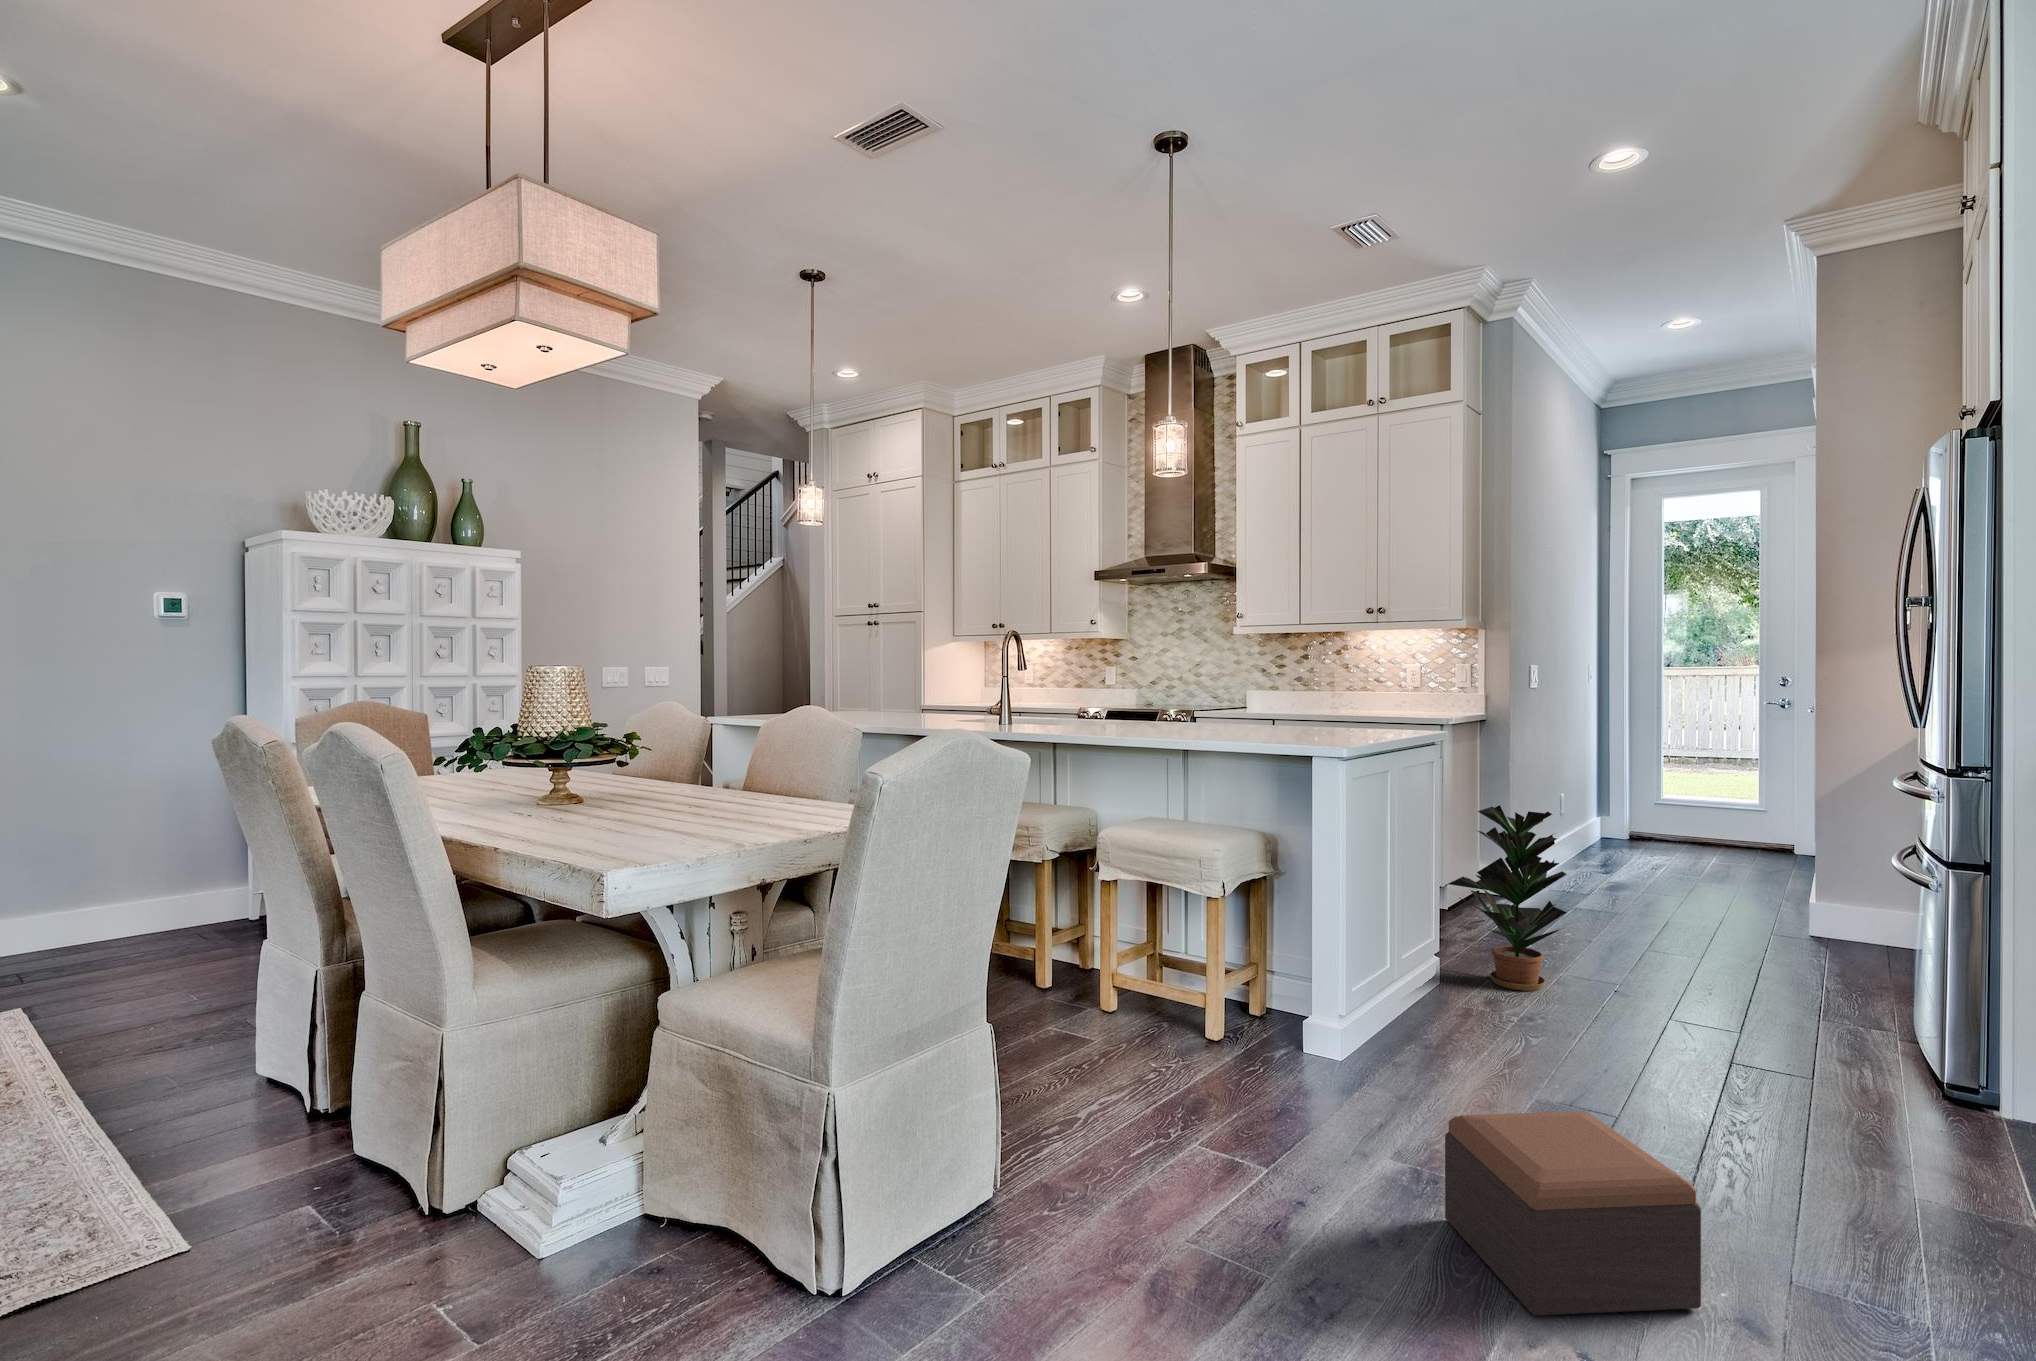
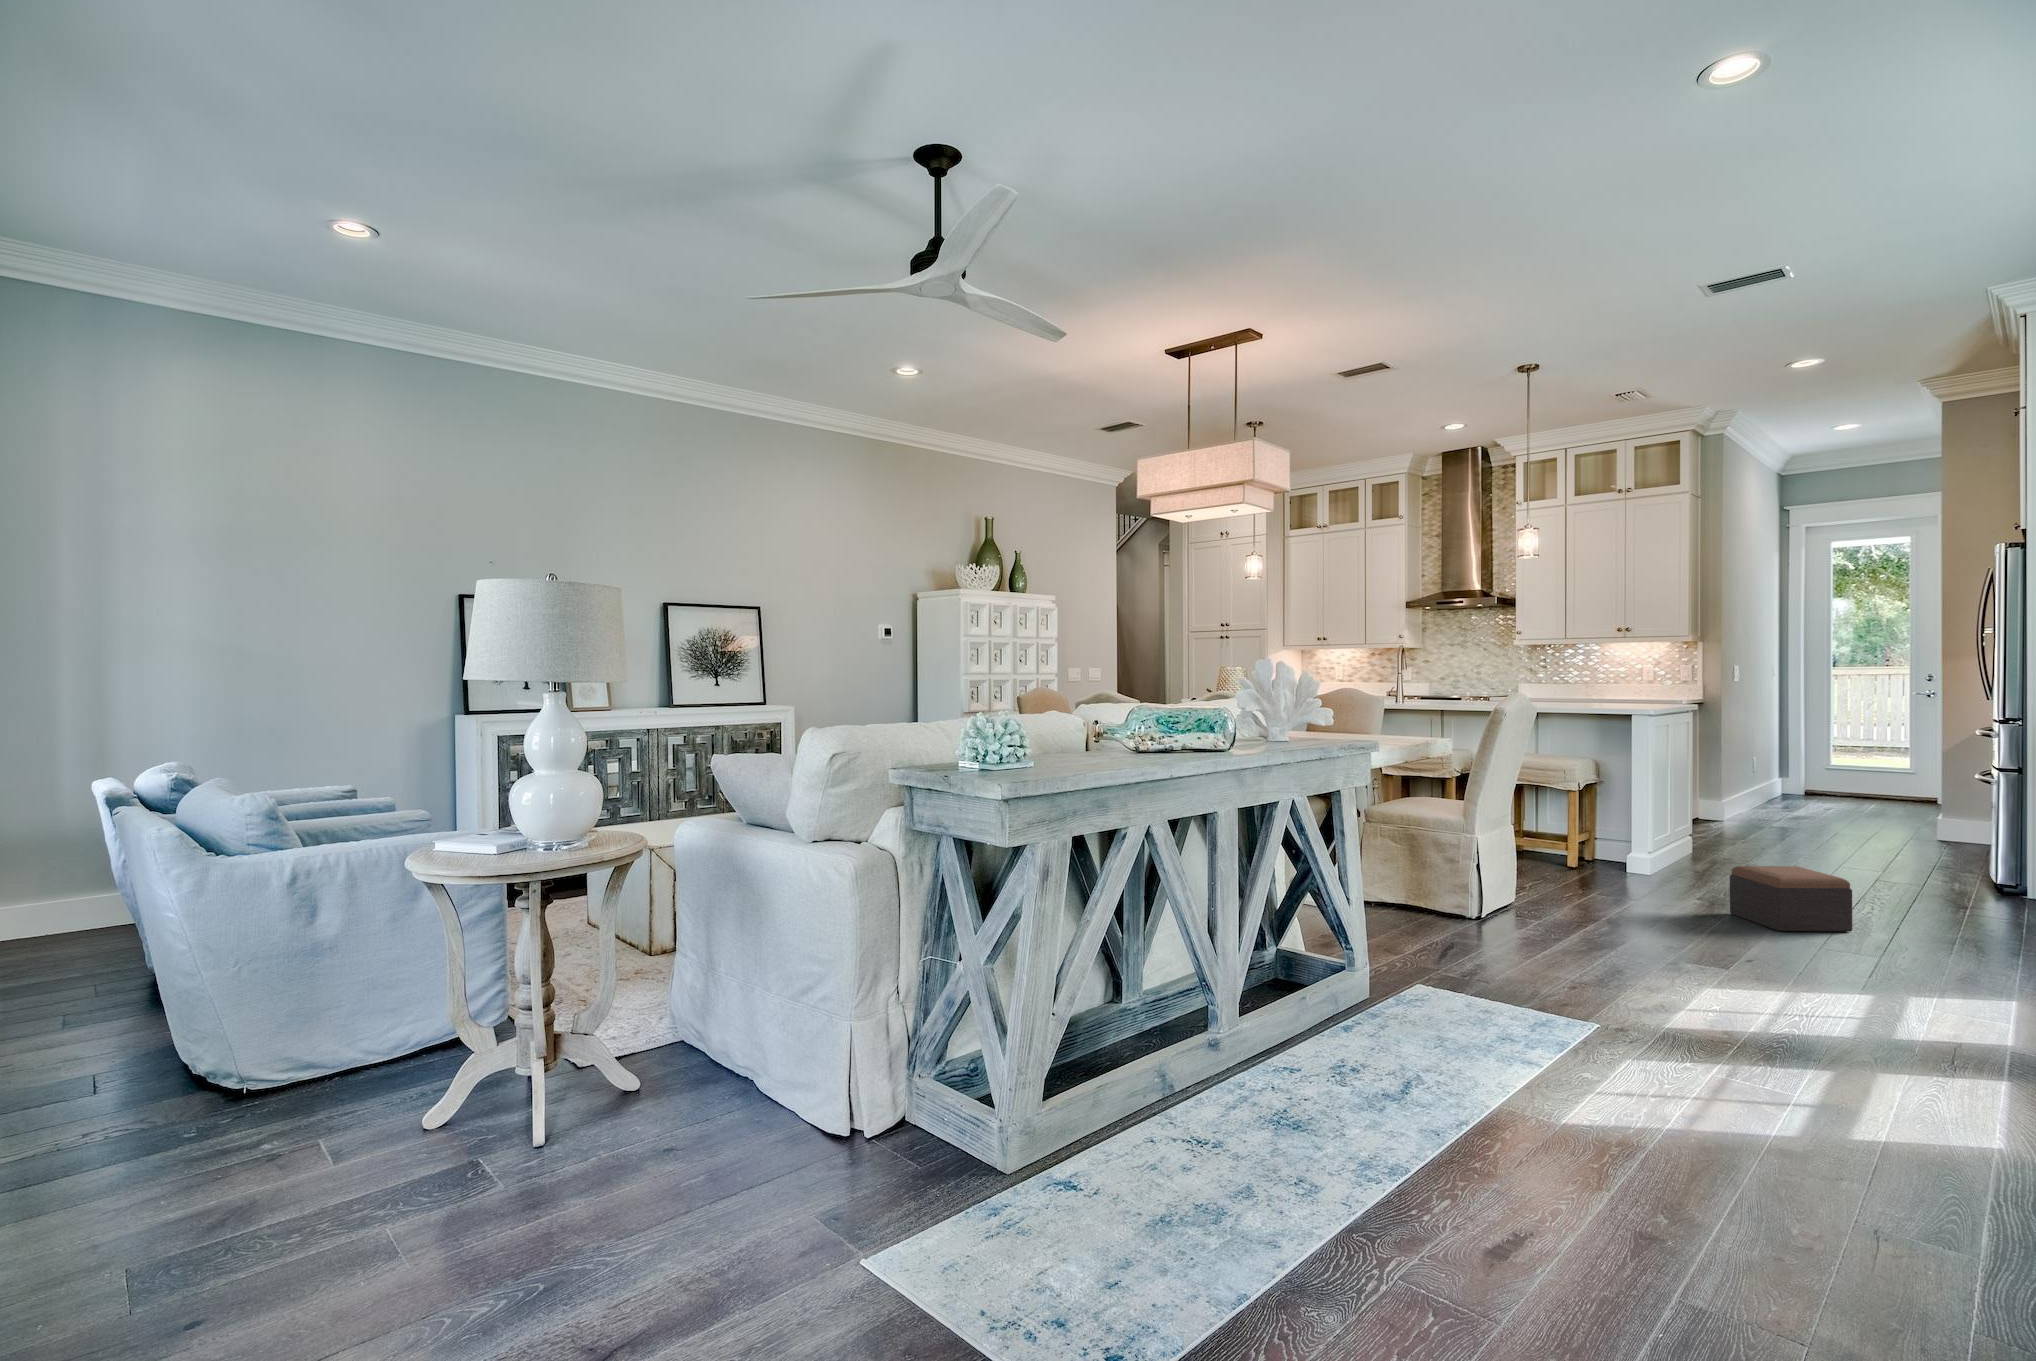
potted plant: present [1448,805,1567,991] -> none [1694,750,1774,857]

